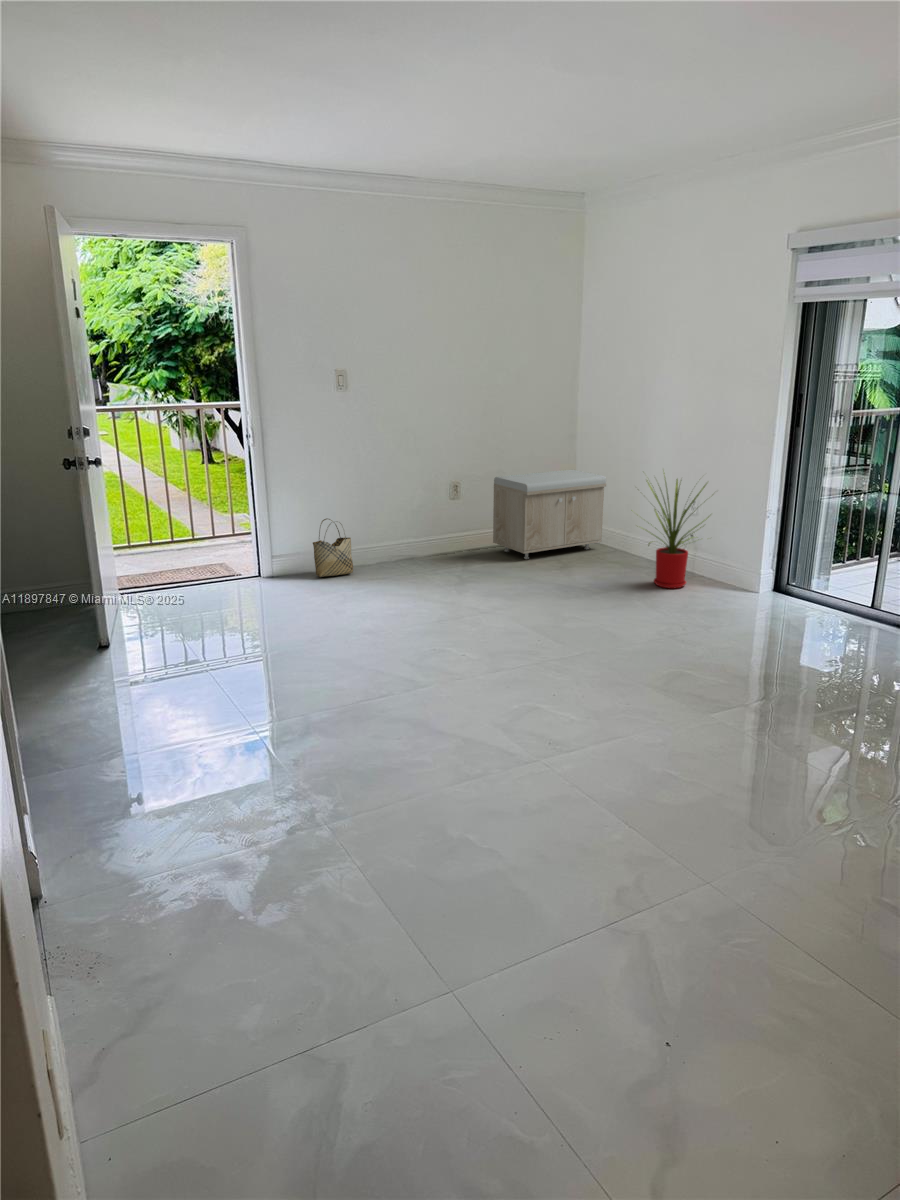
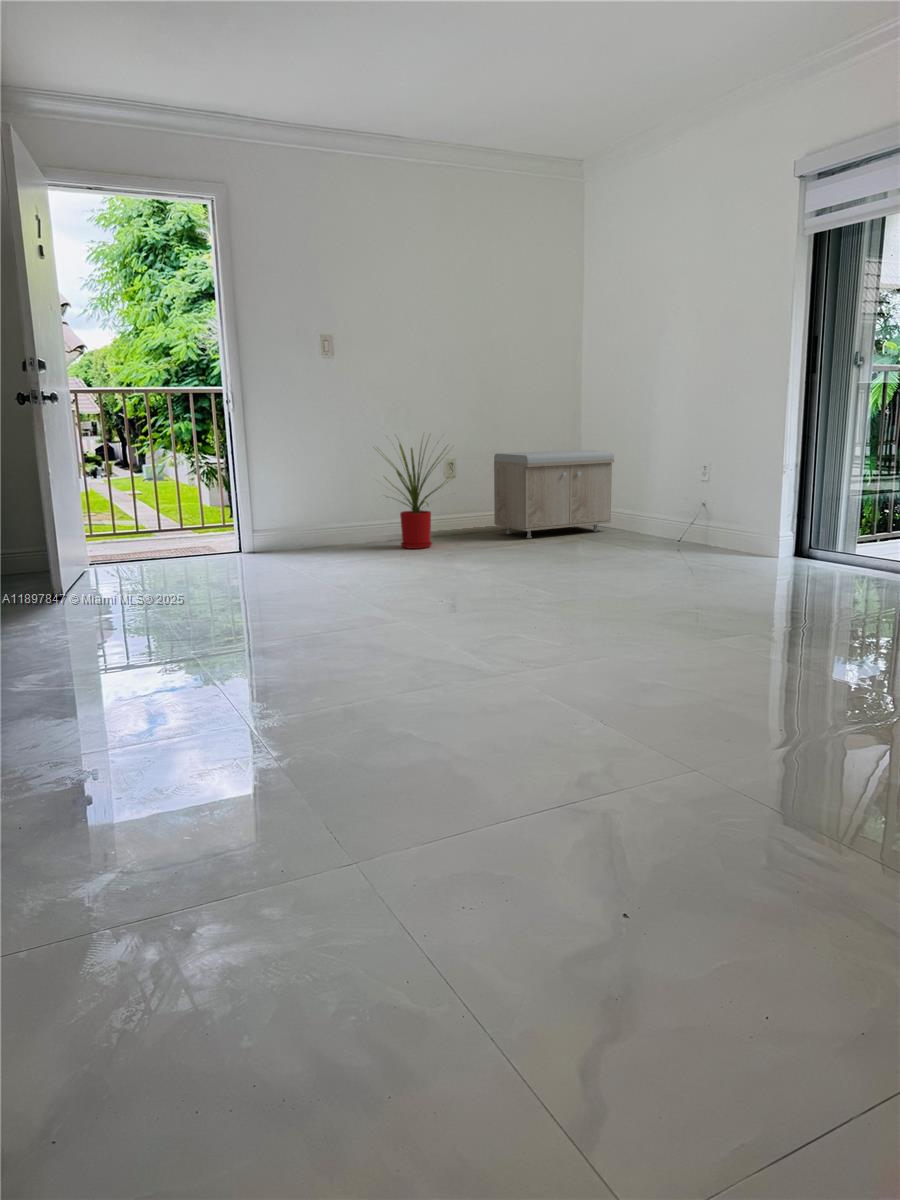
house plant: present [647,473,707,588] -> present [381,444,448,549]
woven basket: present [313,519,353,577] -> none [297,491,342,552]

